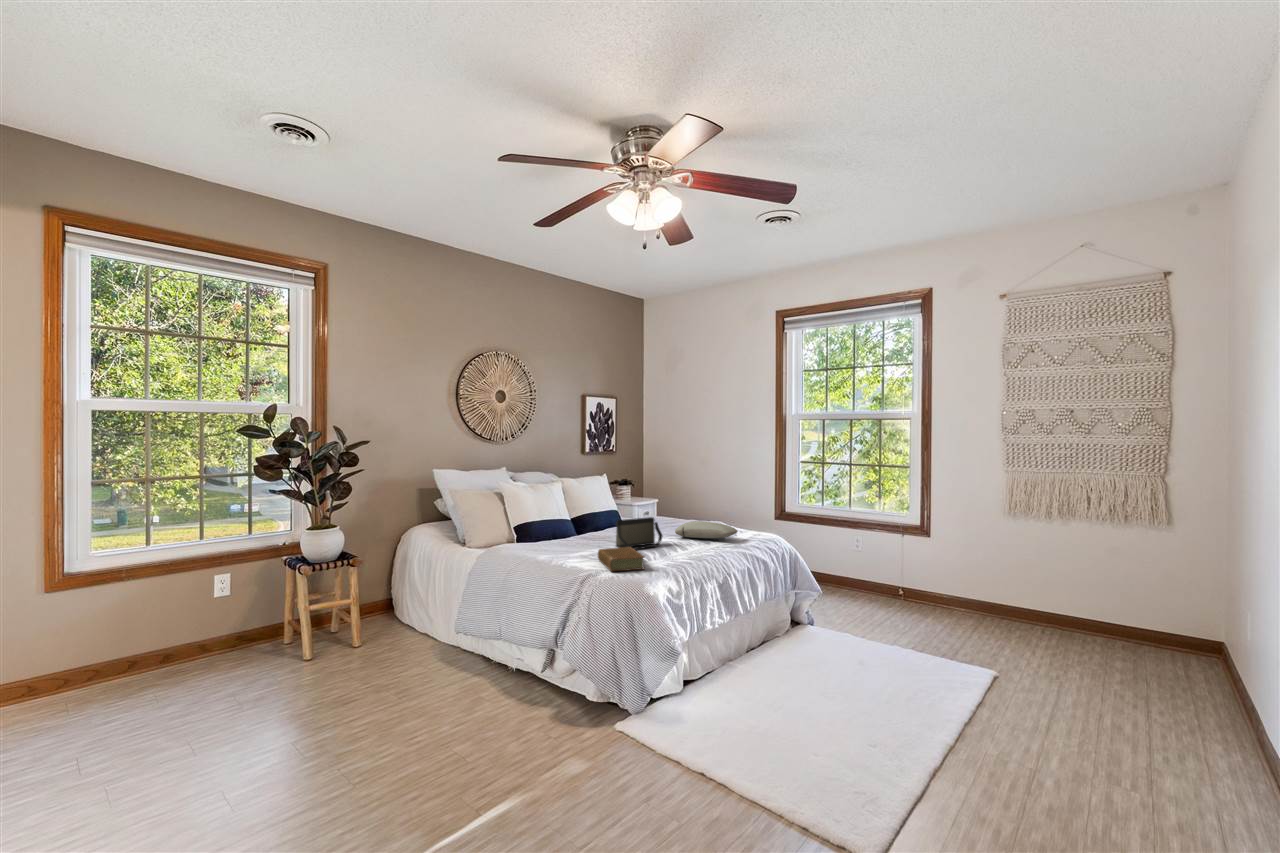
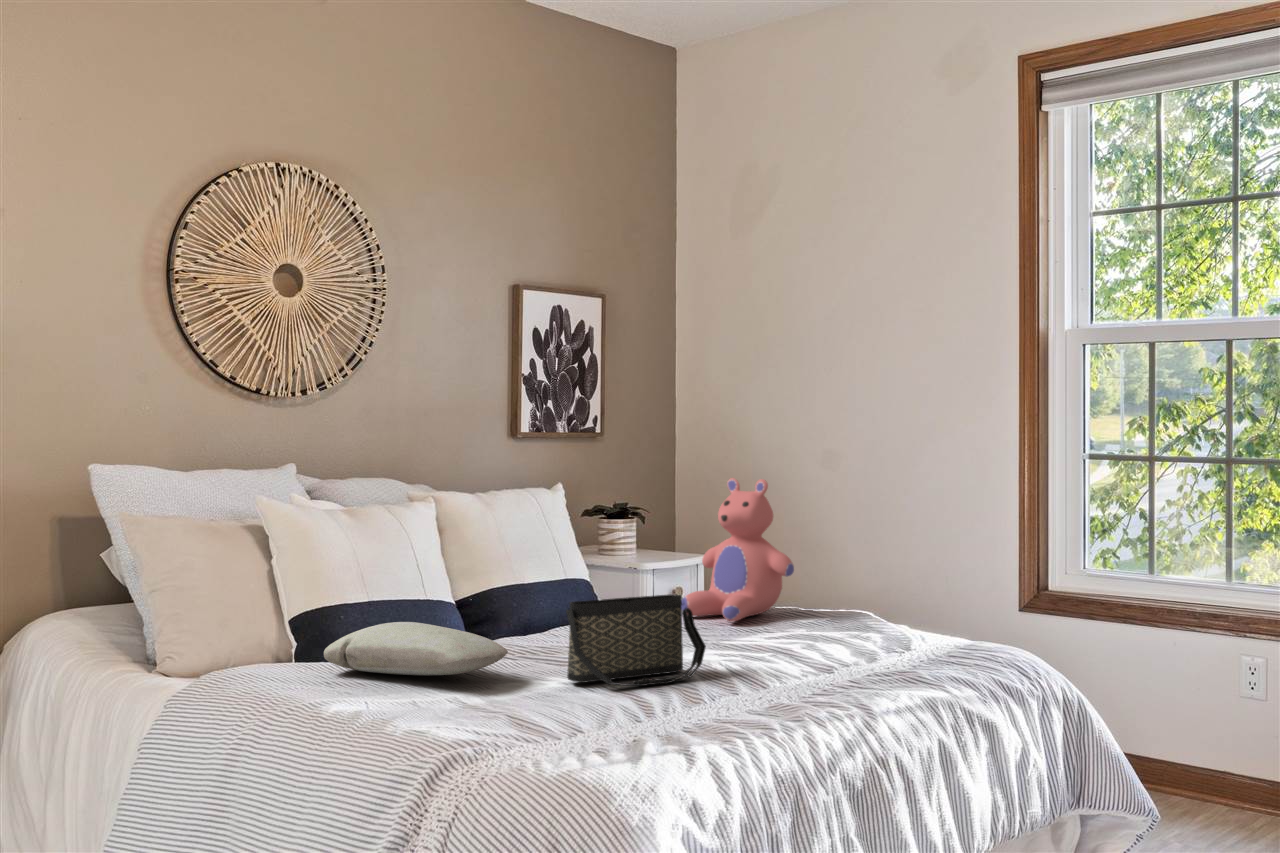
teddy bear: none [652,474,692,526] -> present [682,478,794,622]
pillow: present [675,521,738,538] -> present [324,622,508,675]
book: present [598,547,645,571] -> none [504,682,643,760]

